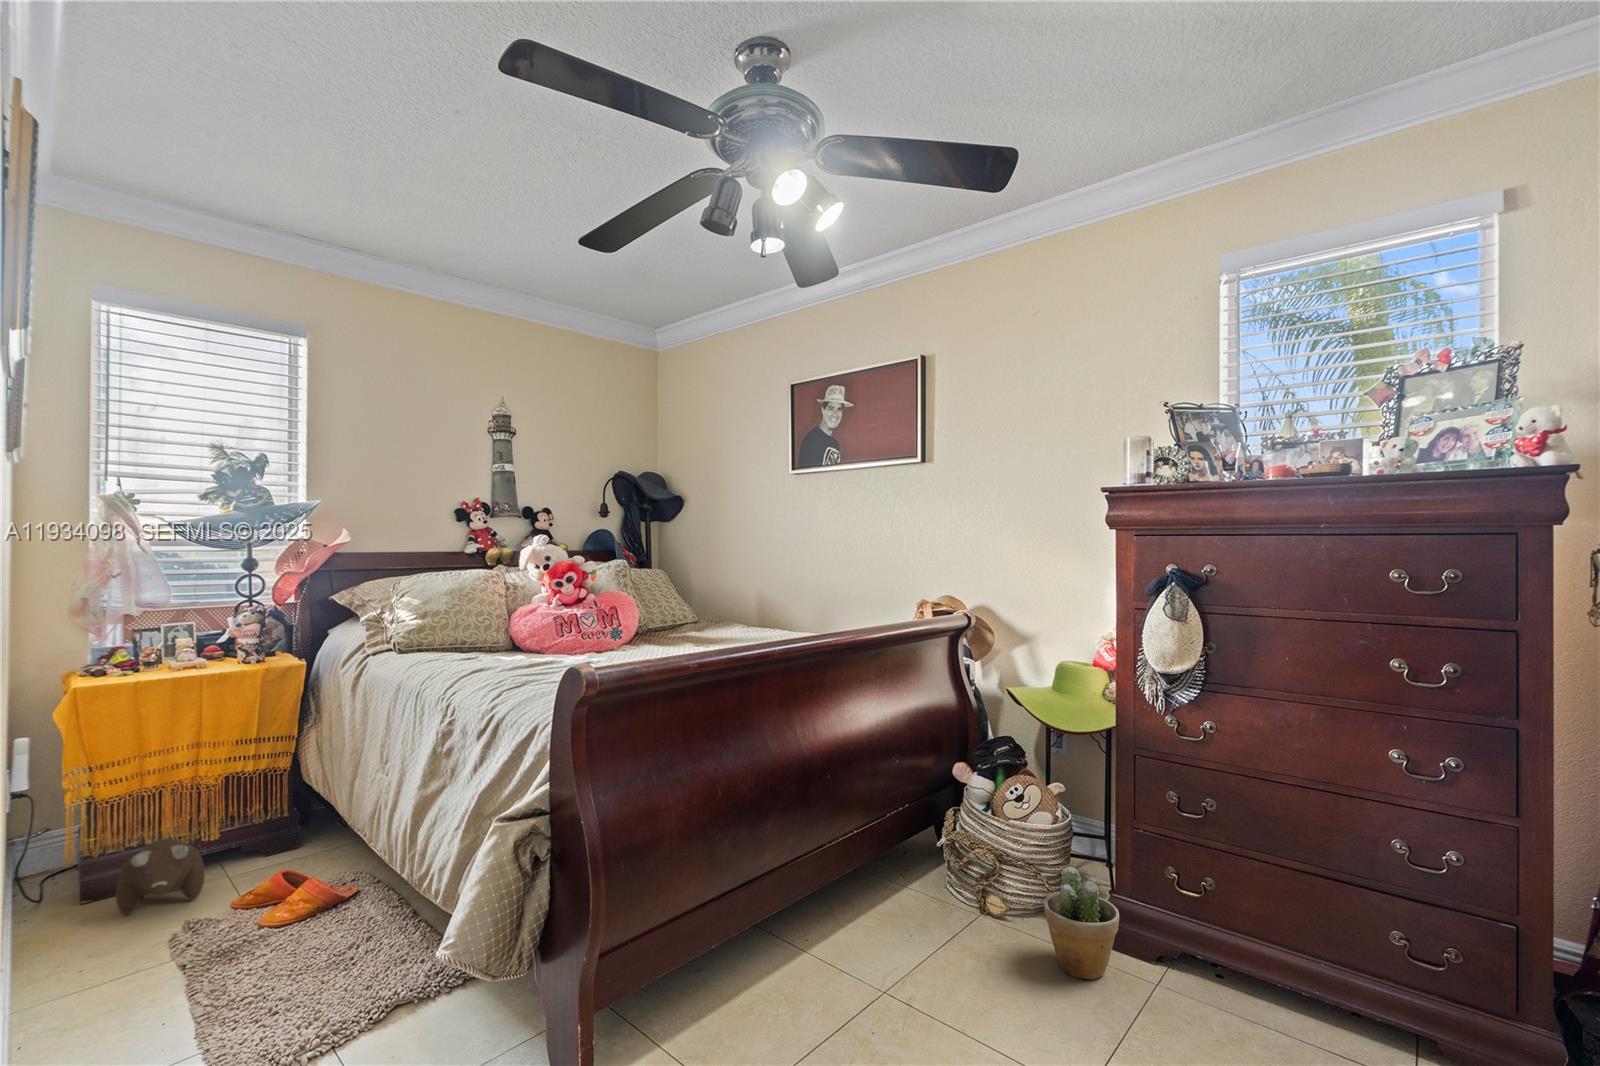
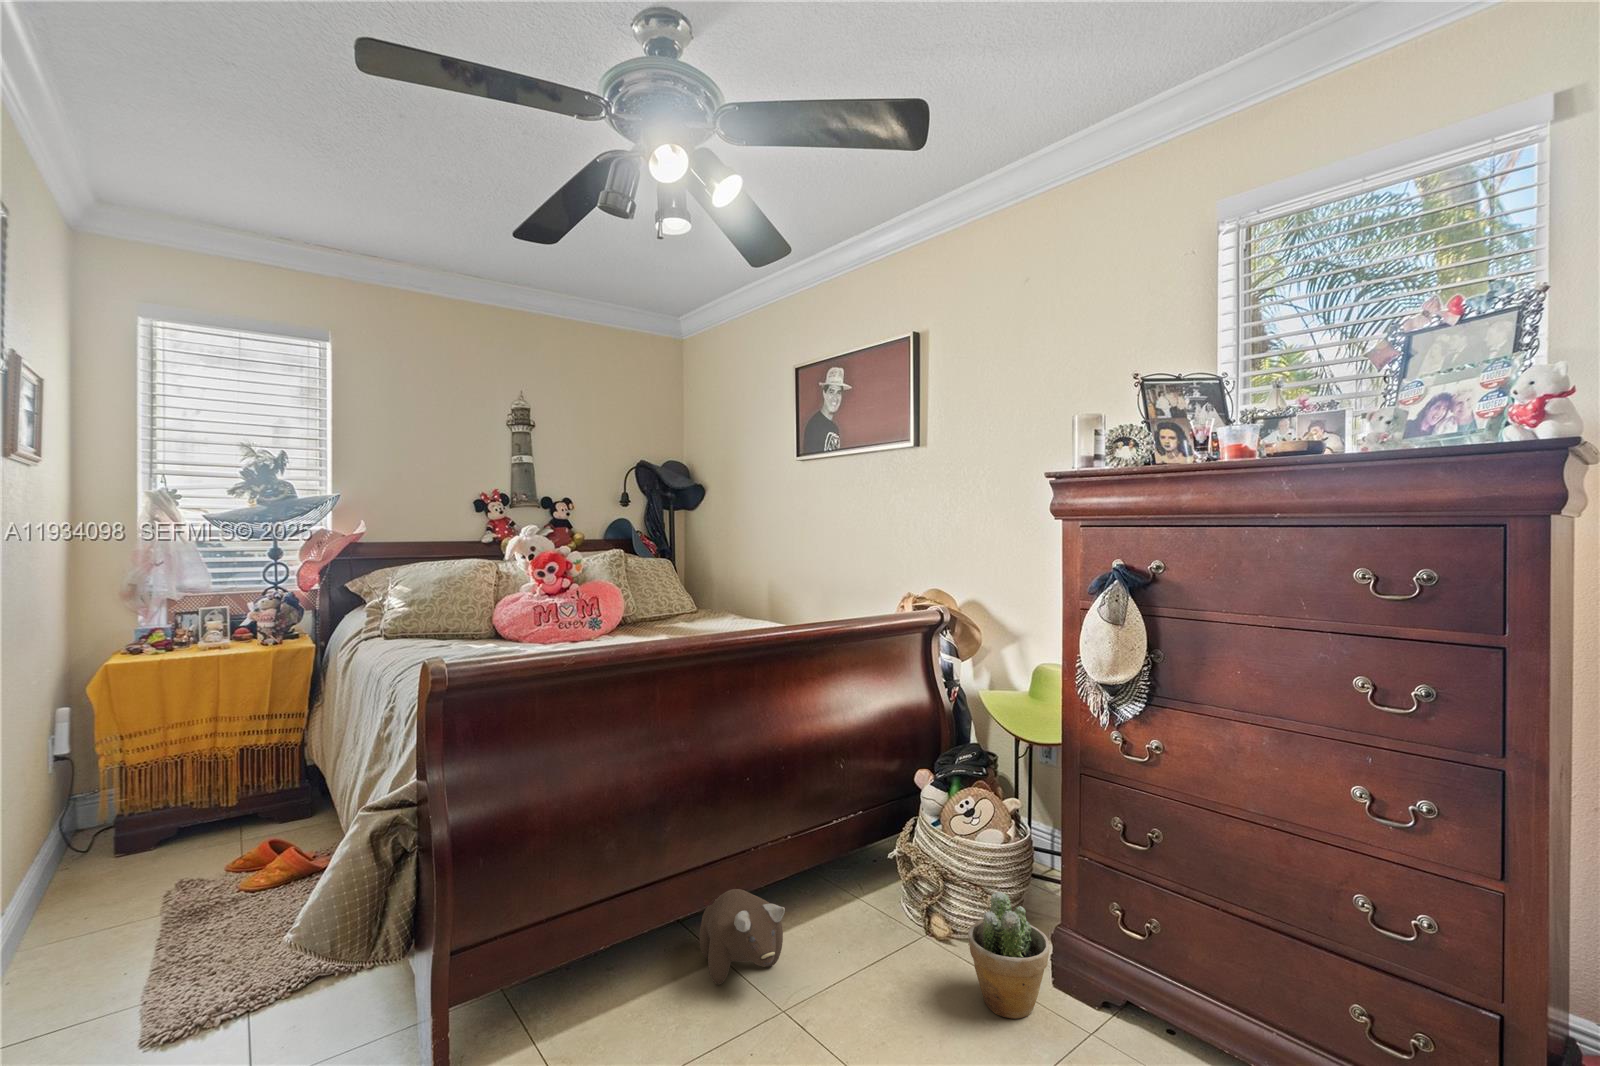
plush toy: present [115,838,205,915] -> present [699,889,785,984]

